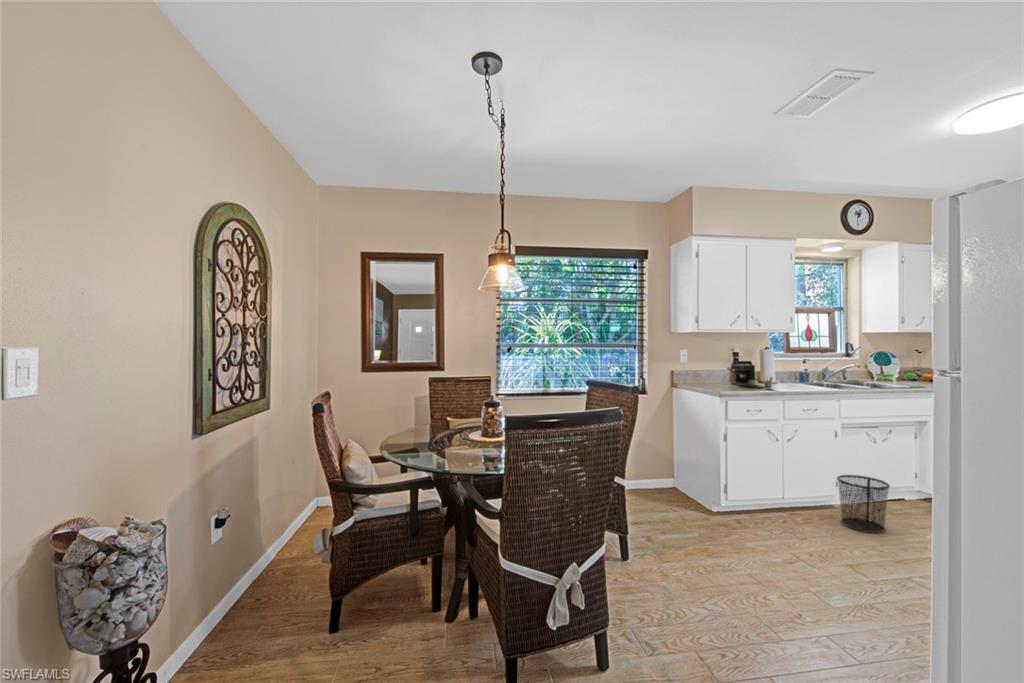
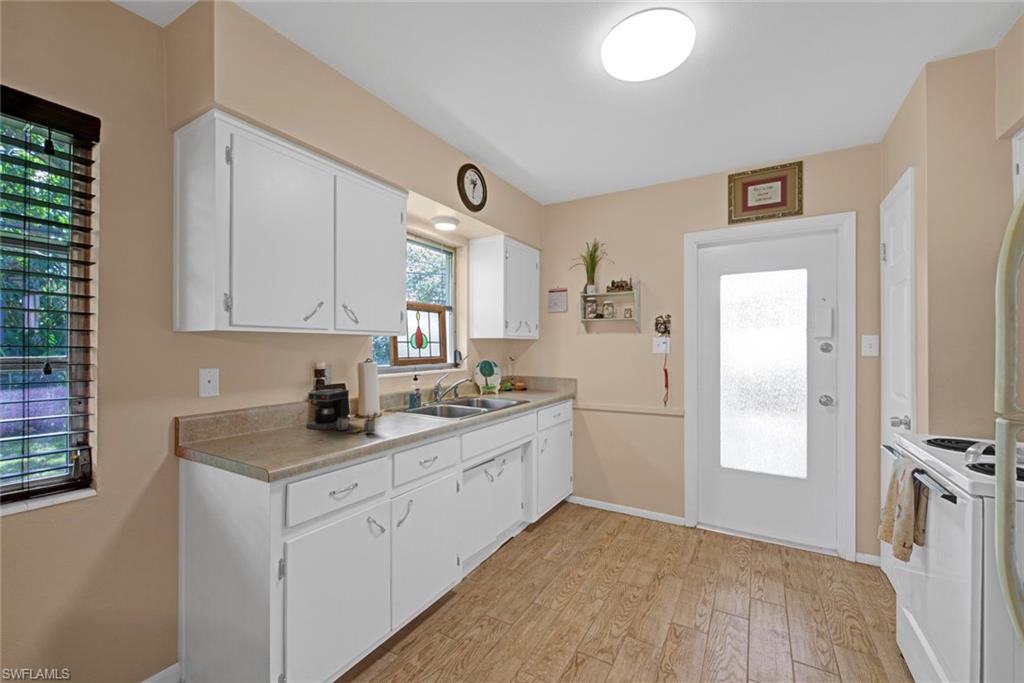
waste bin: present [837,475,890,533] -> none [465,545,528,647]

